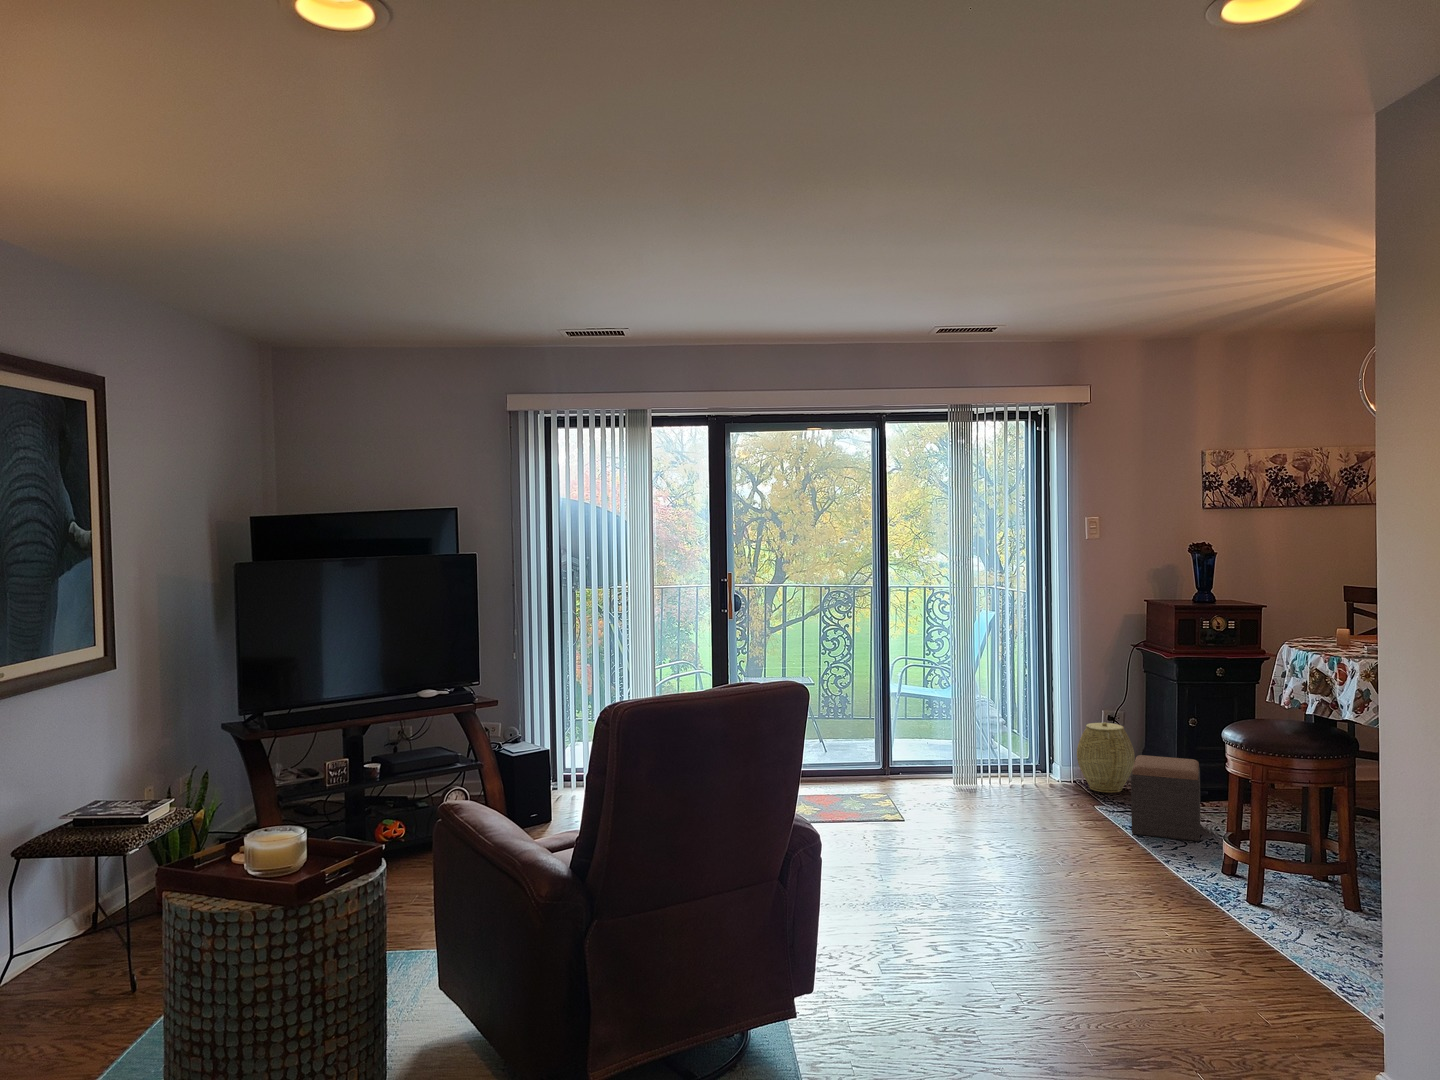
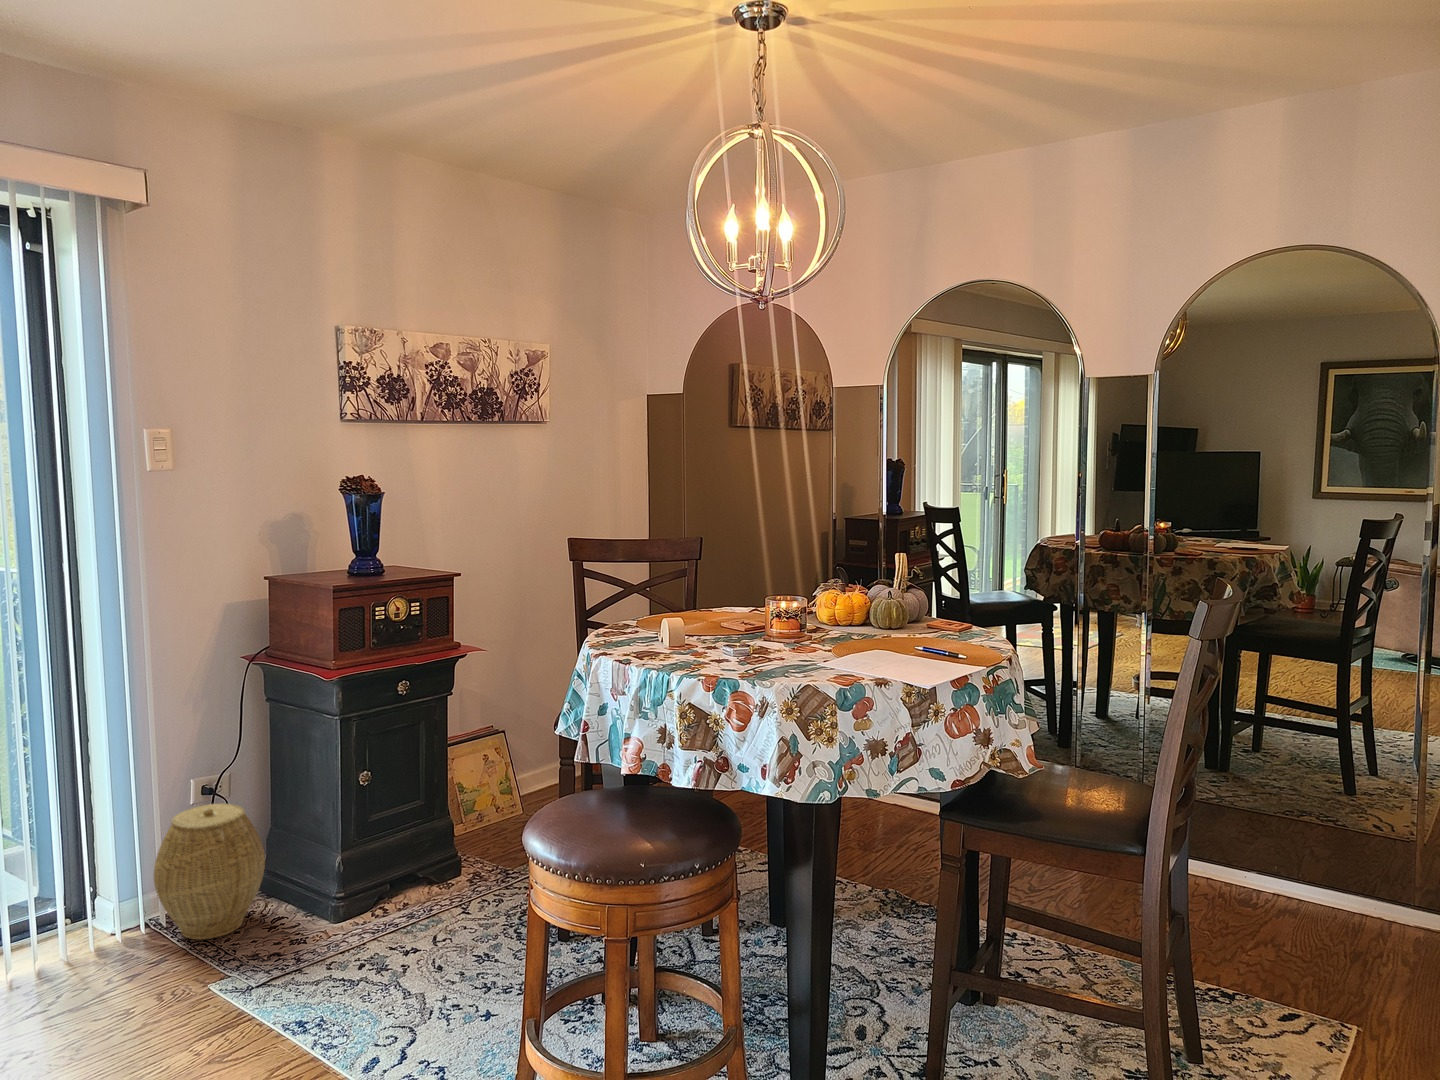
footstool: present [1131,755,1200,841] -> none [304,859,444,1044]

